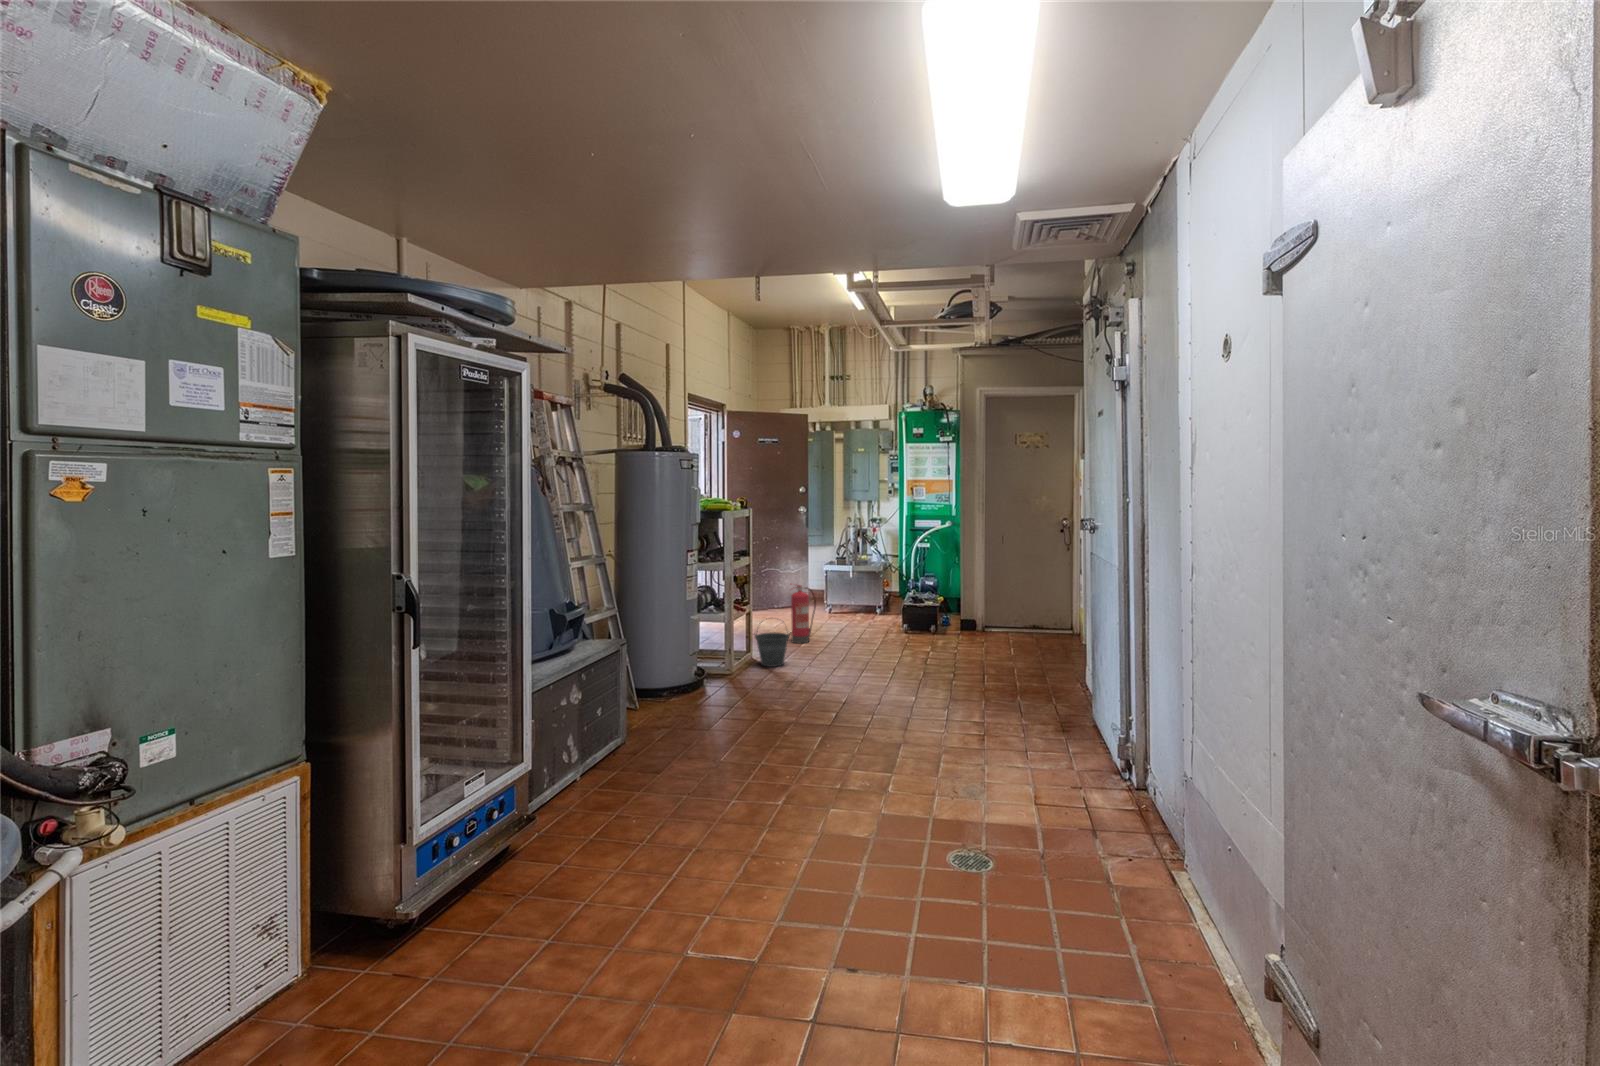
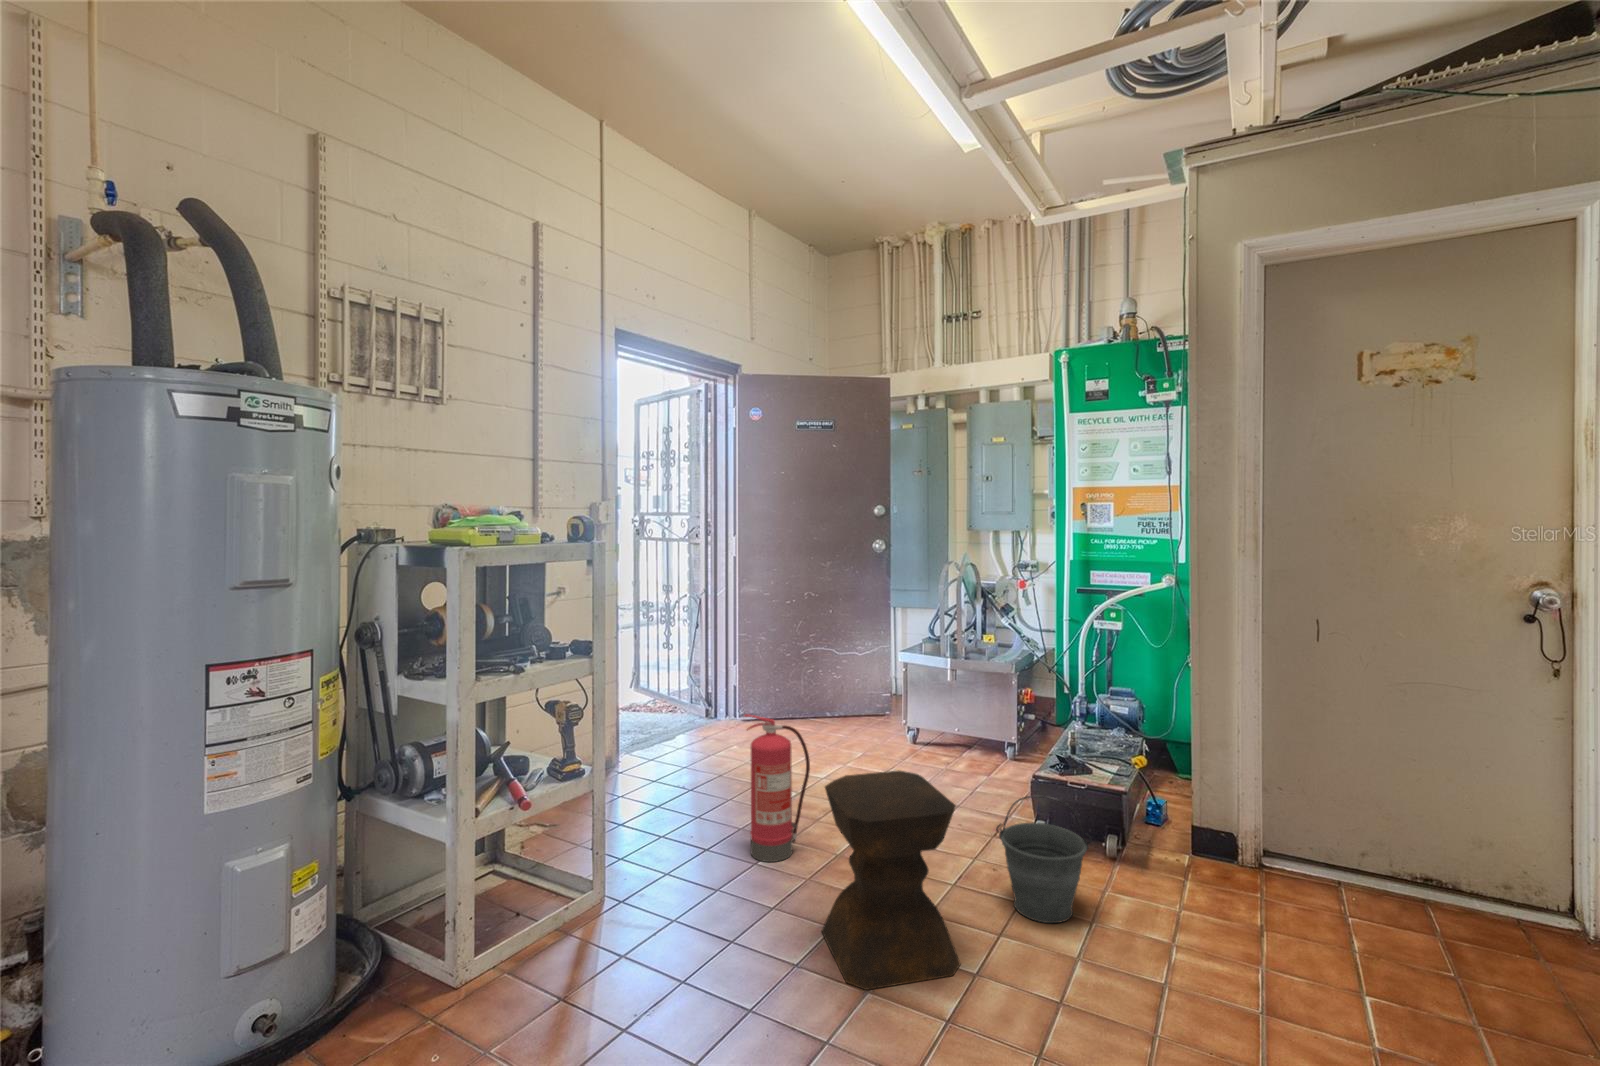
stool: none [839,594,891,659] -> present [822,770,961,990]
bucket: present [755,632,790,667] -> present [996,795,1092,923]

